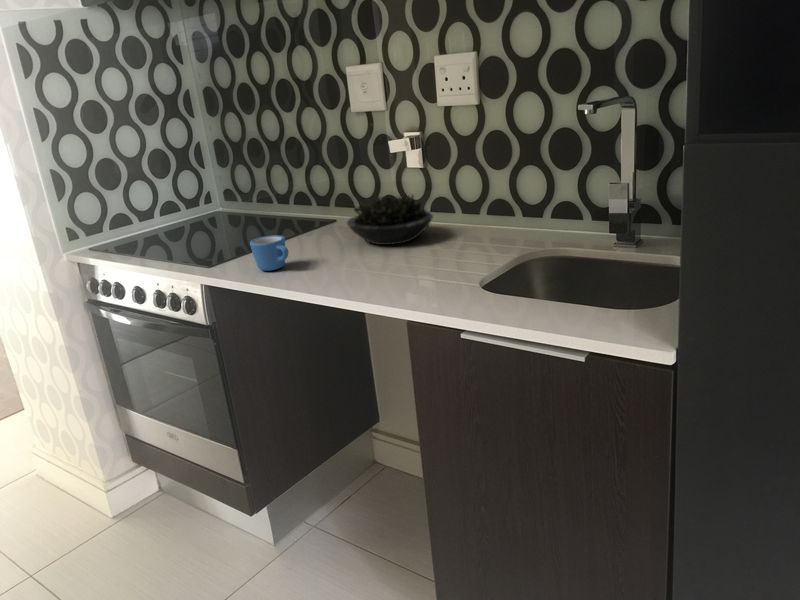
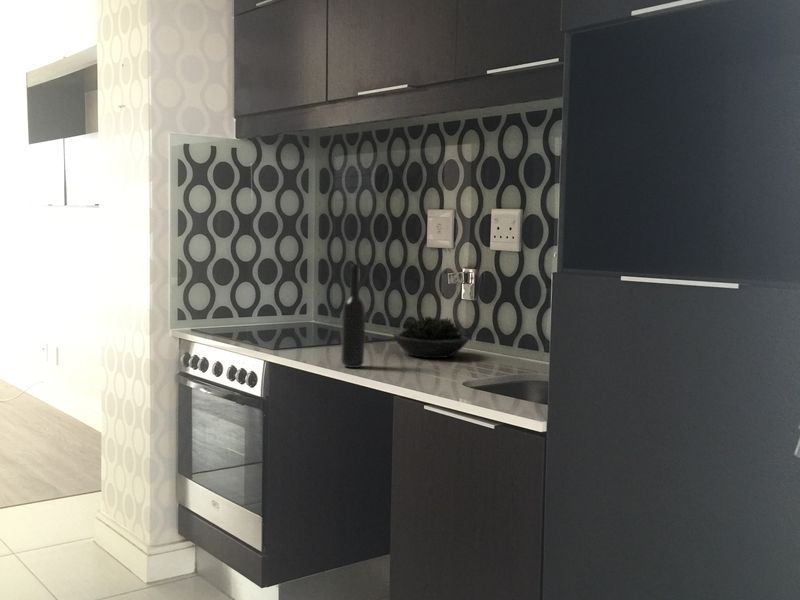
bottle: none [304,151,340,282] -> present [341,264,365,368]
mug: present [250,235,288,271] -> none [305,330,333,357]

